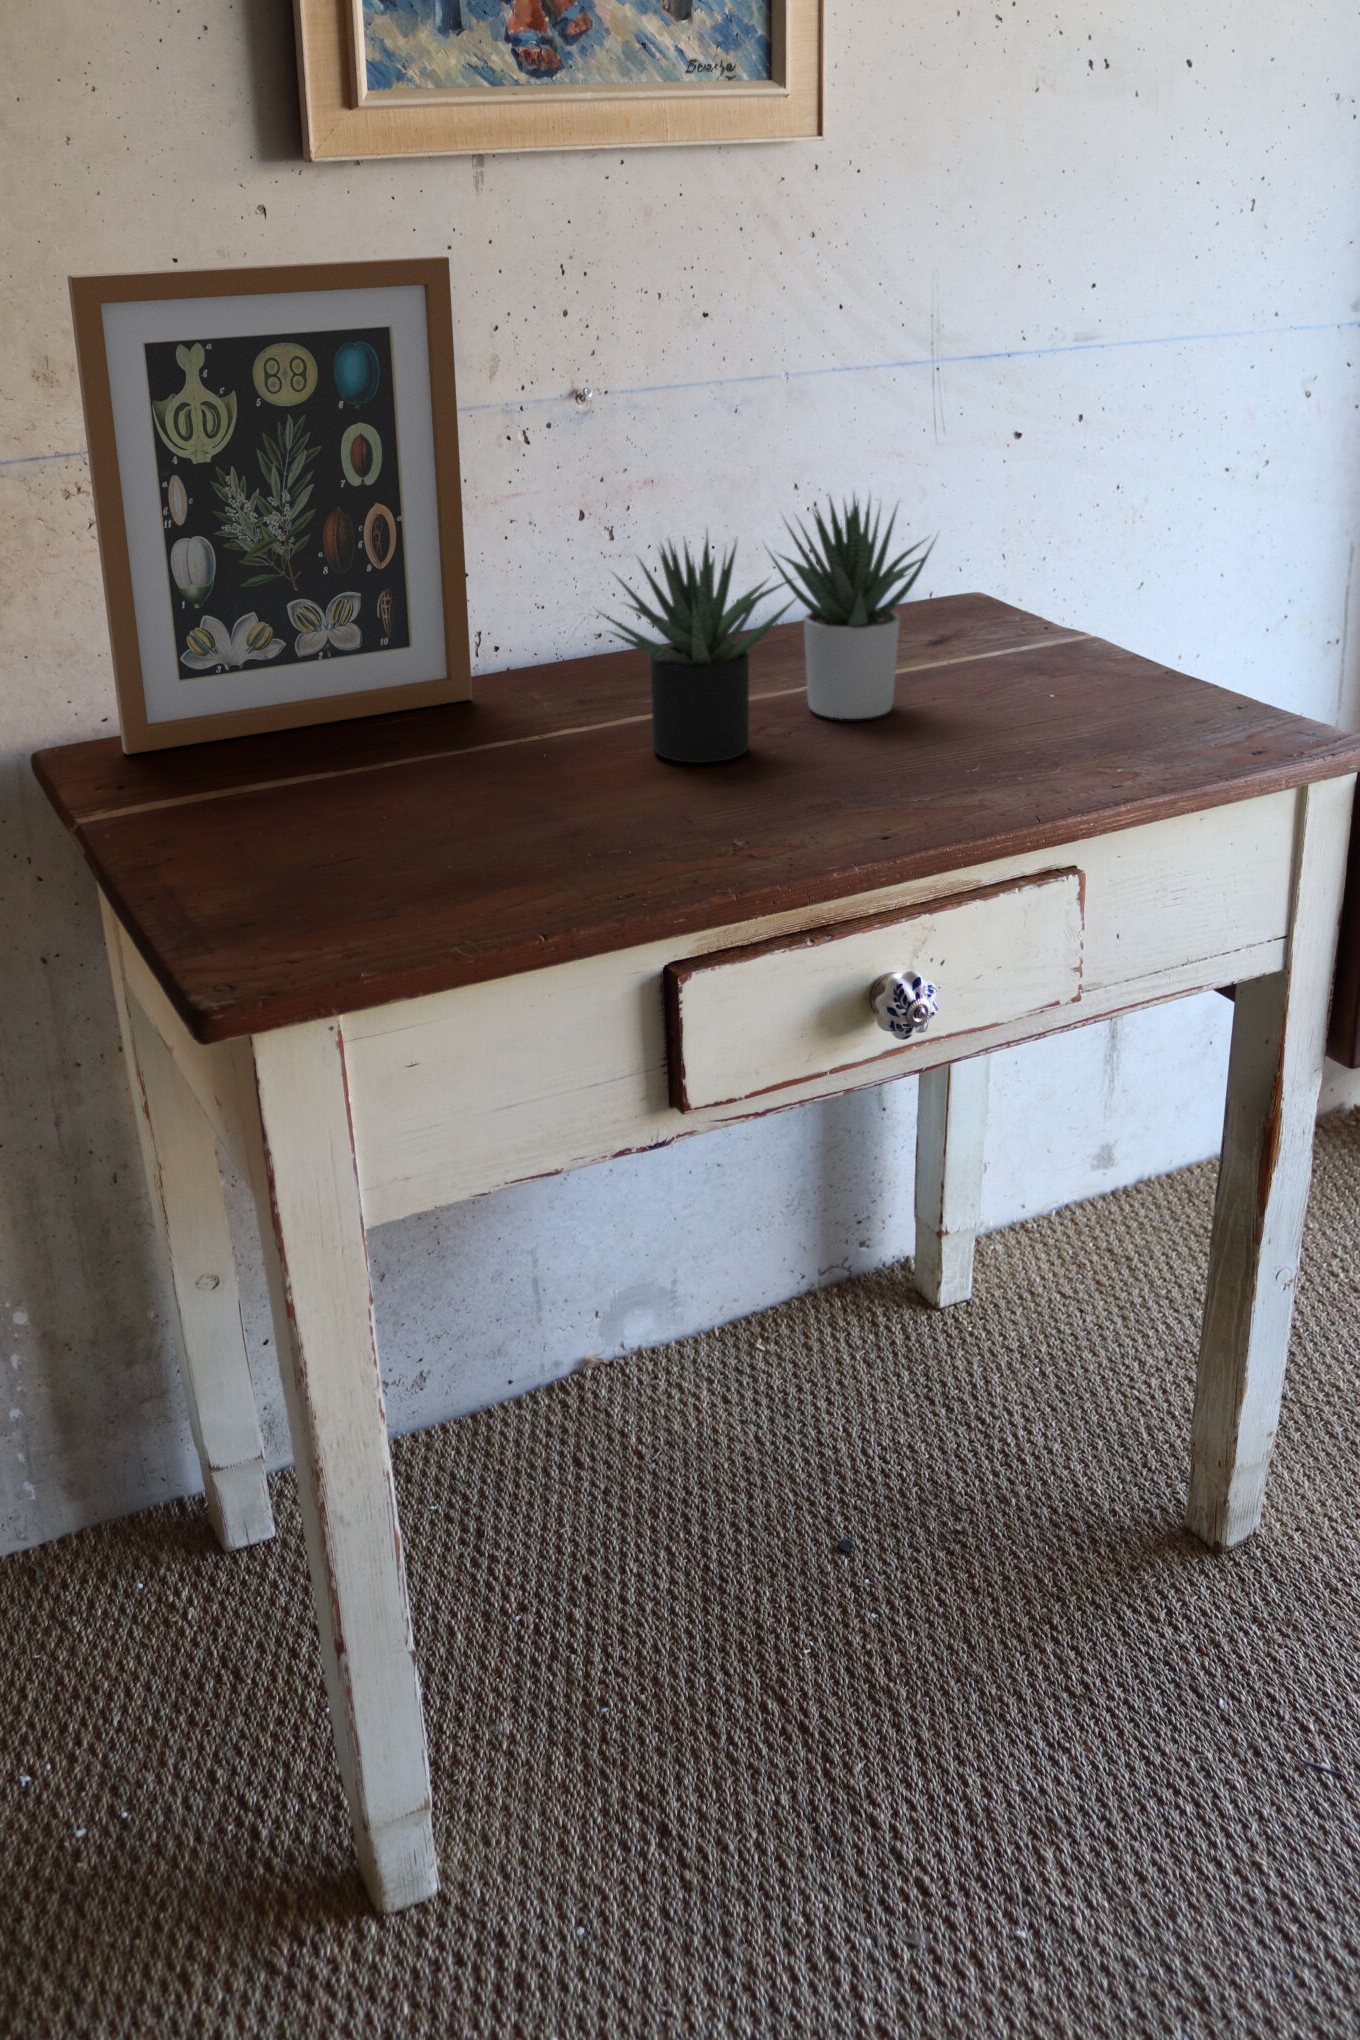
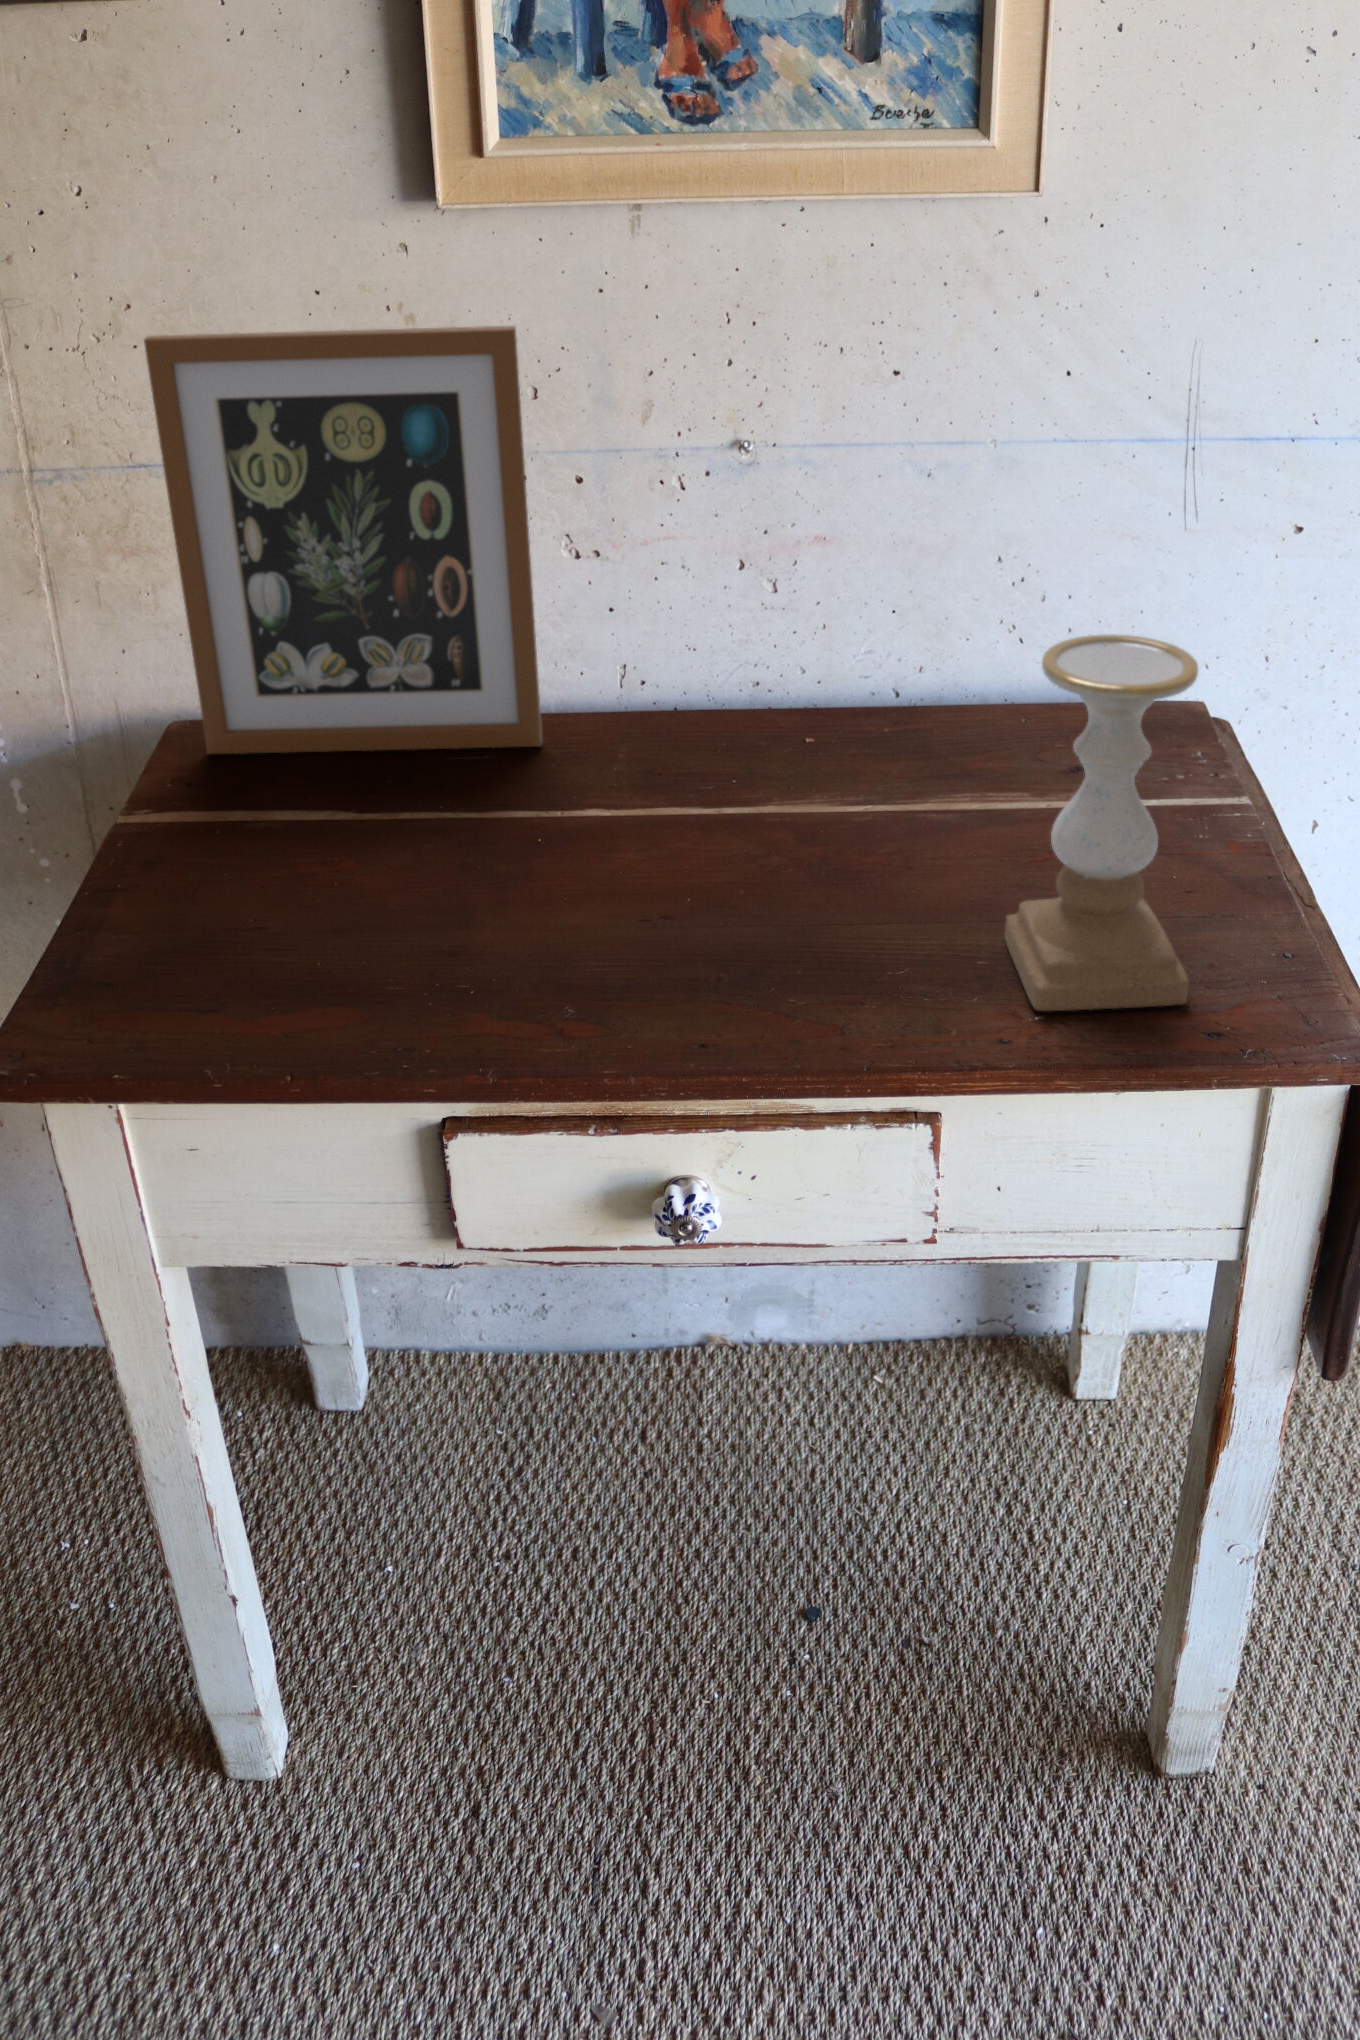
candle holder: none [1056,443,1246,772] -> present [1005,634,1198,1011]
succulent plant: present [599,496,937,763] -> none [534,612,970,883]

